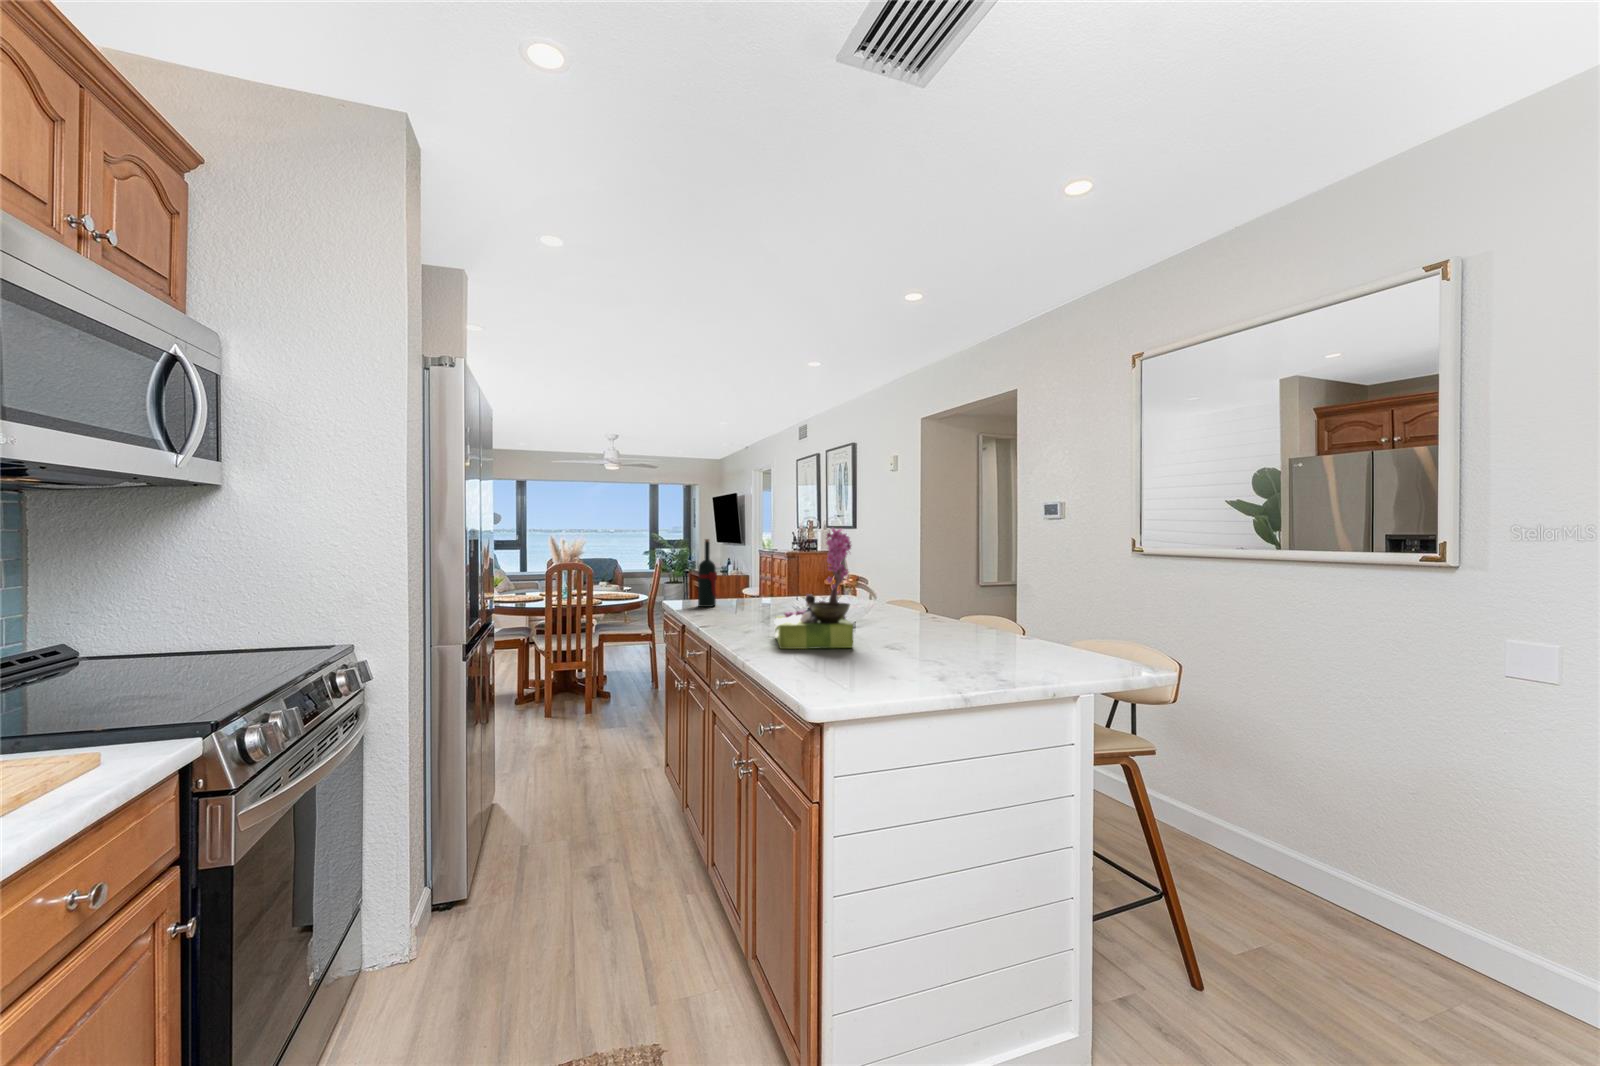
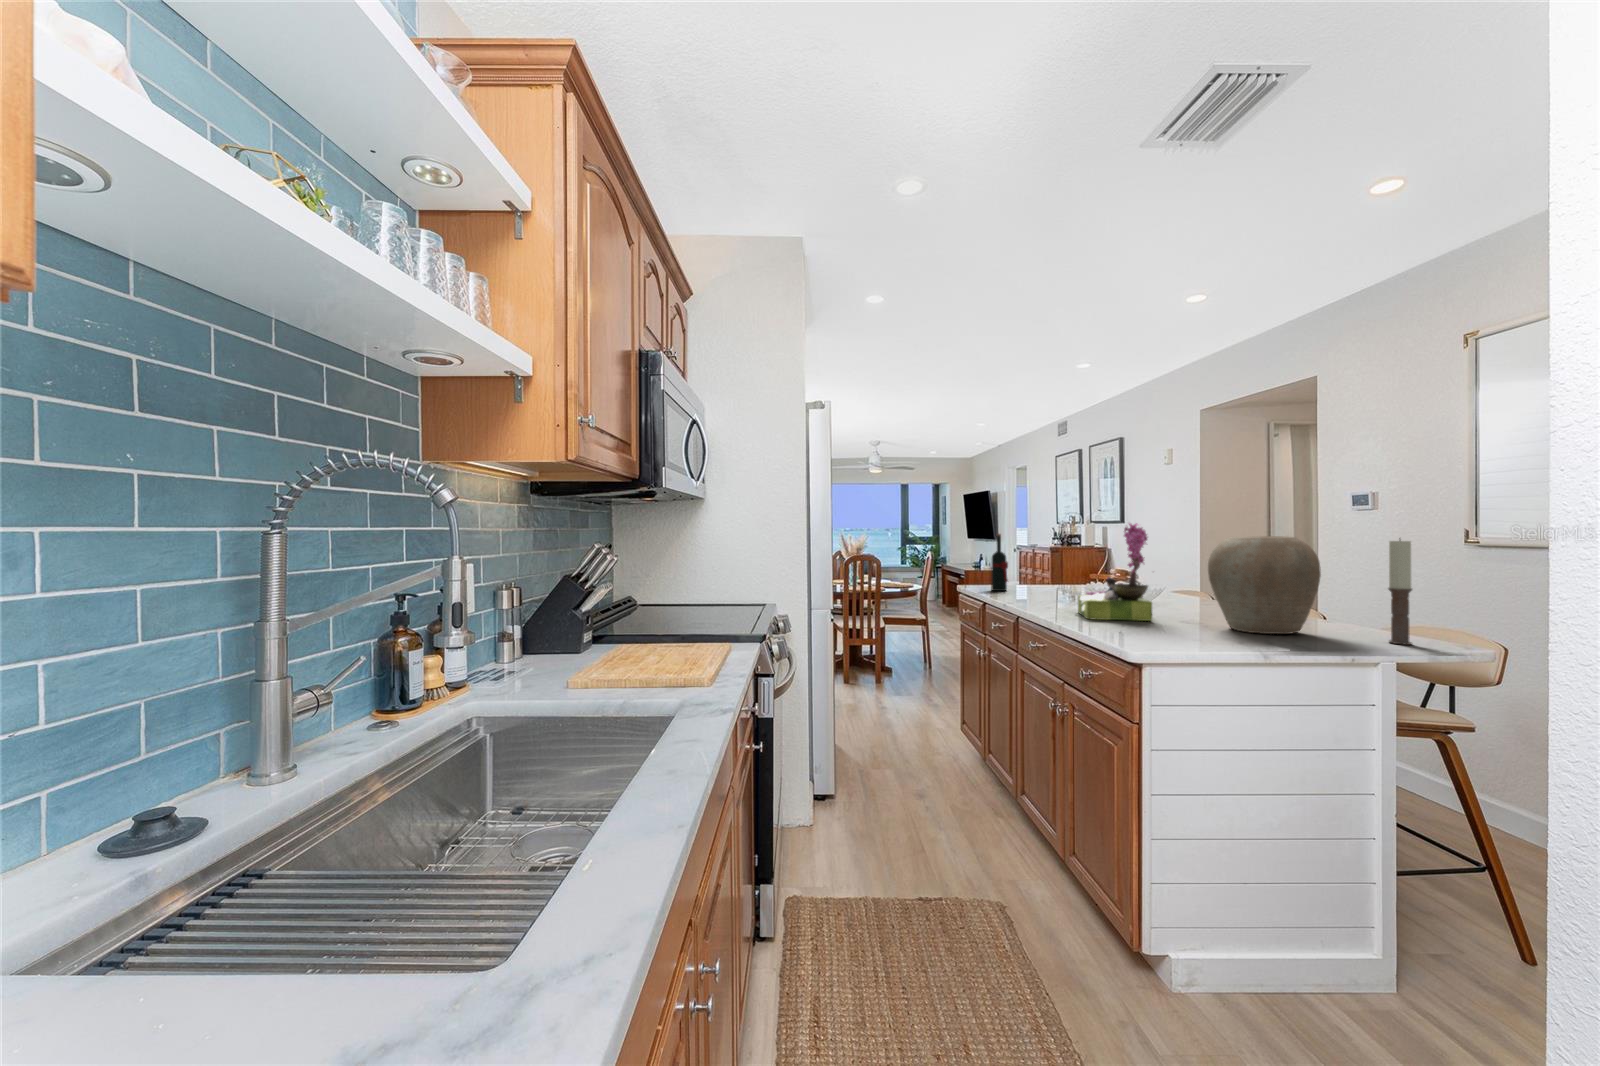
vase: none [911,545,1024,662] -> present [1208,536,1321,634]
candle: none [1088,548,1111,670] -> present [1388,538,1412,645]

